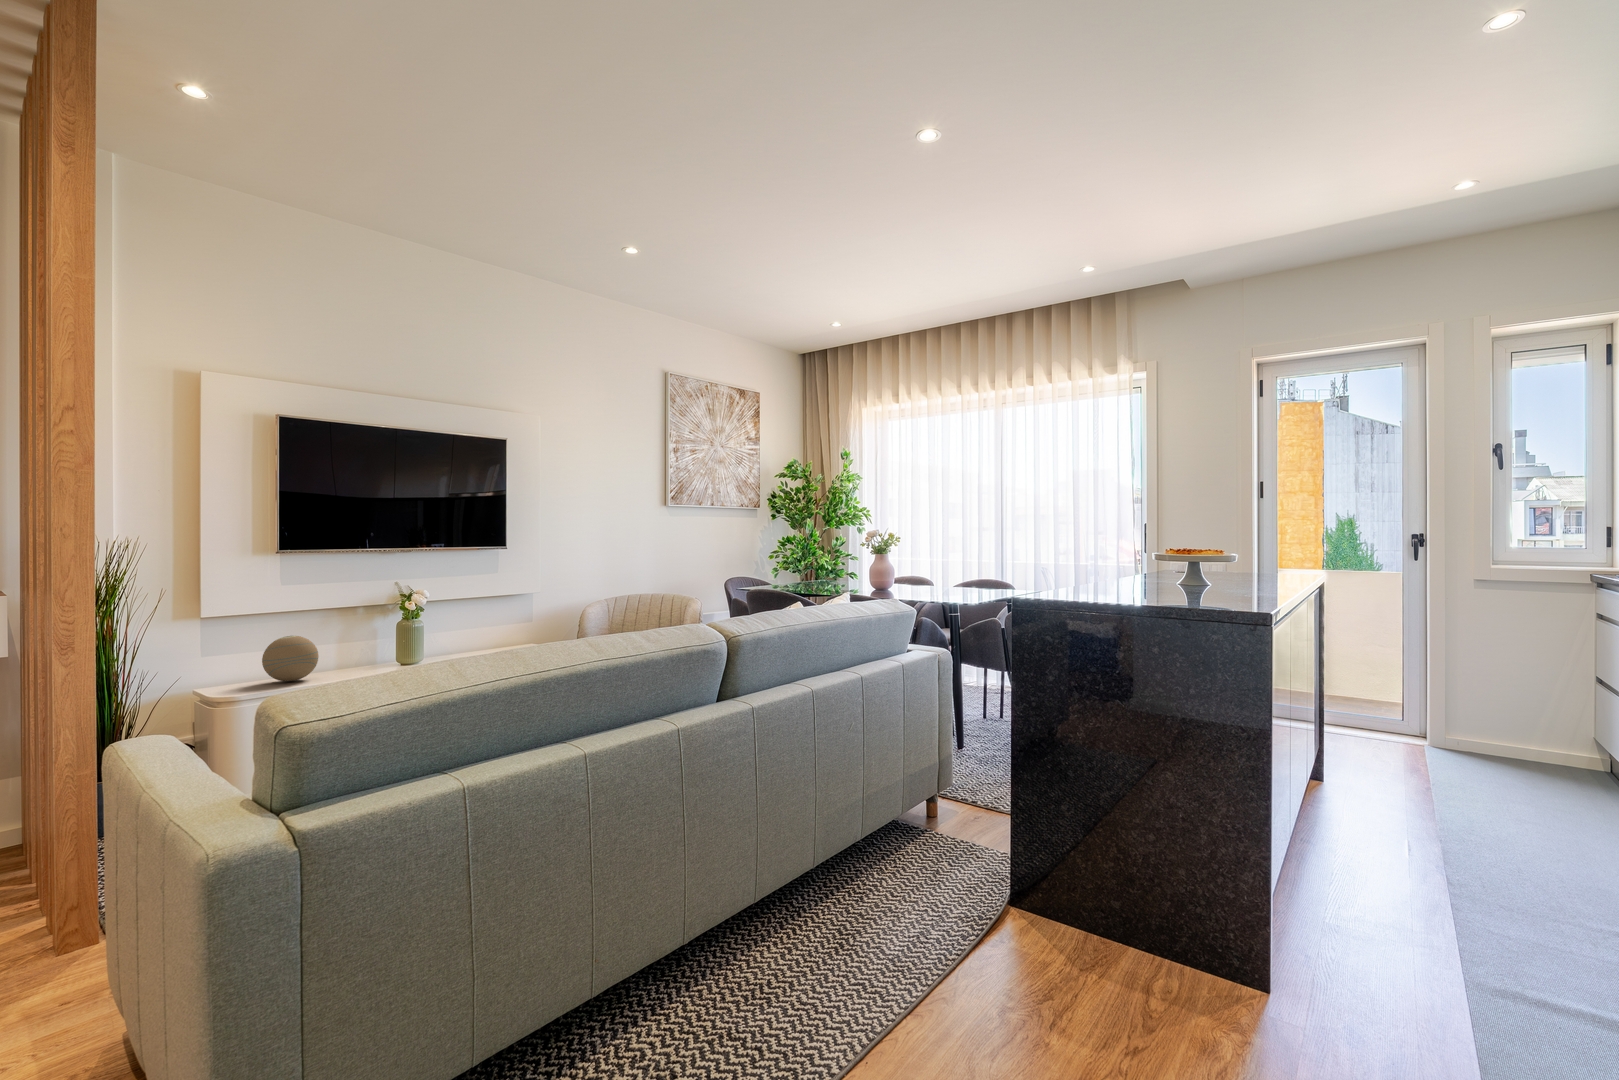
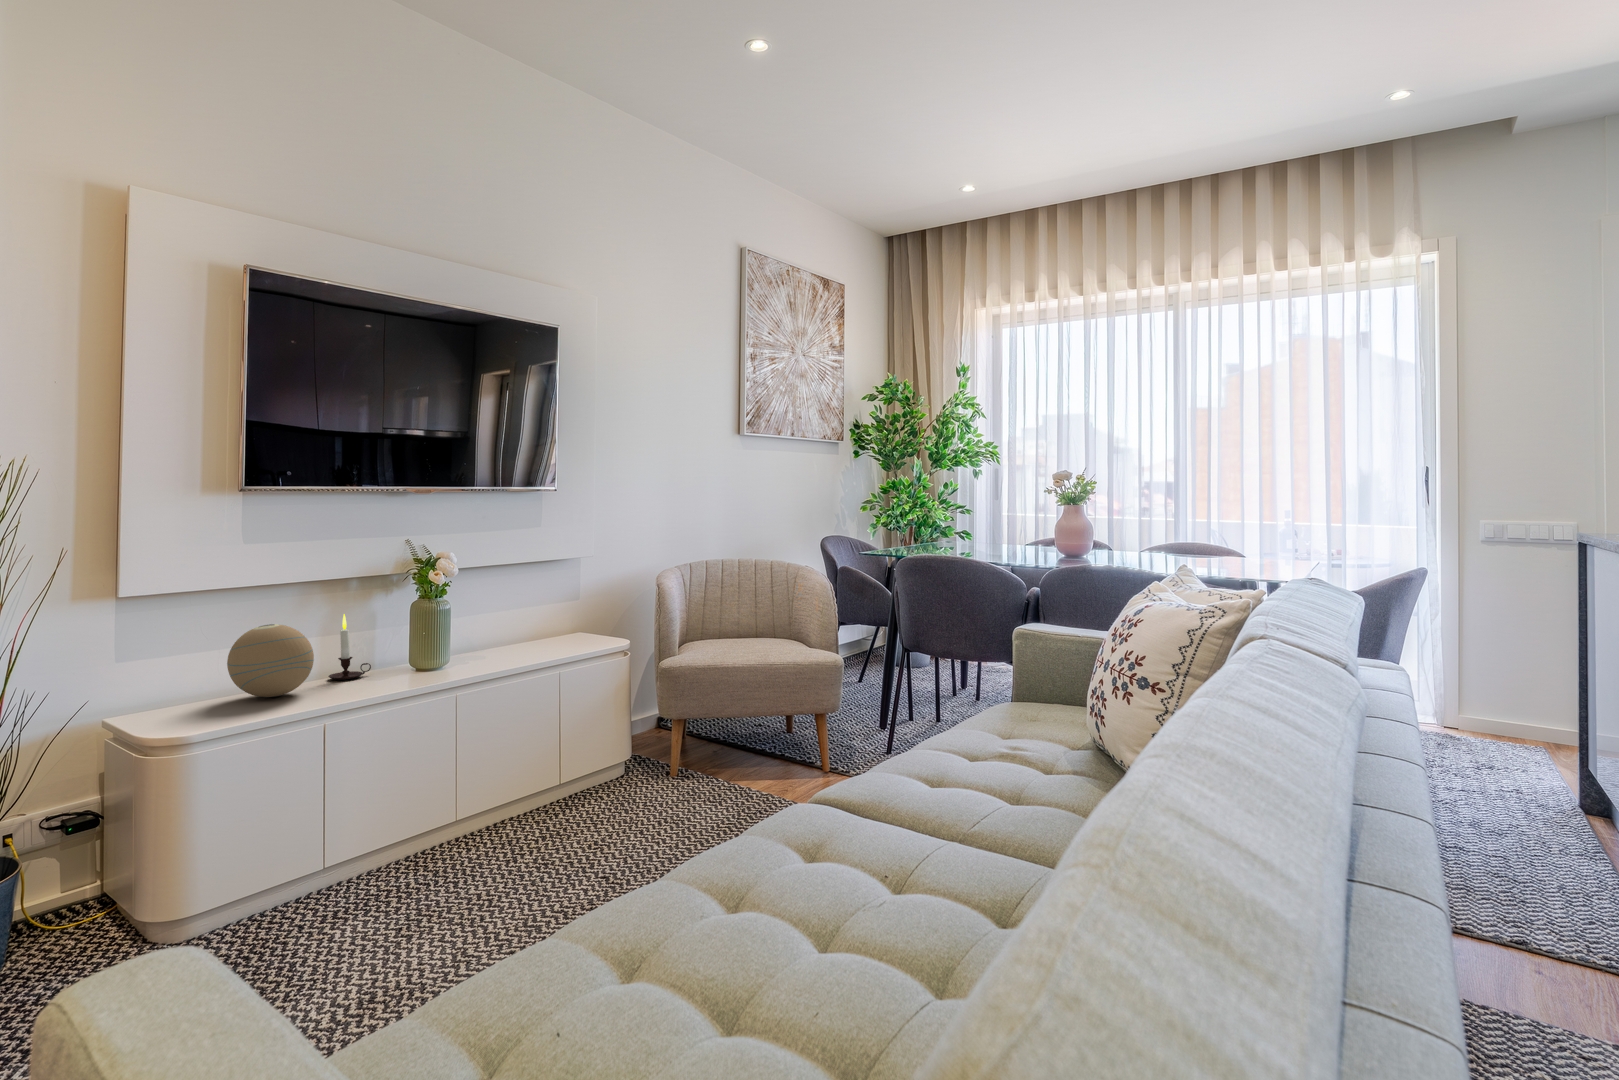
candle: none [334,630,363,673] -> present [328,614,371,680]

